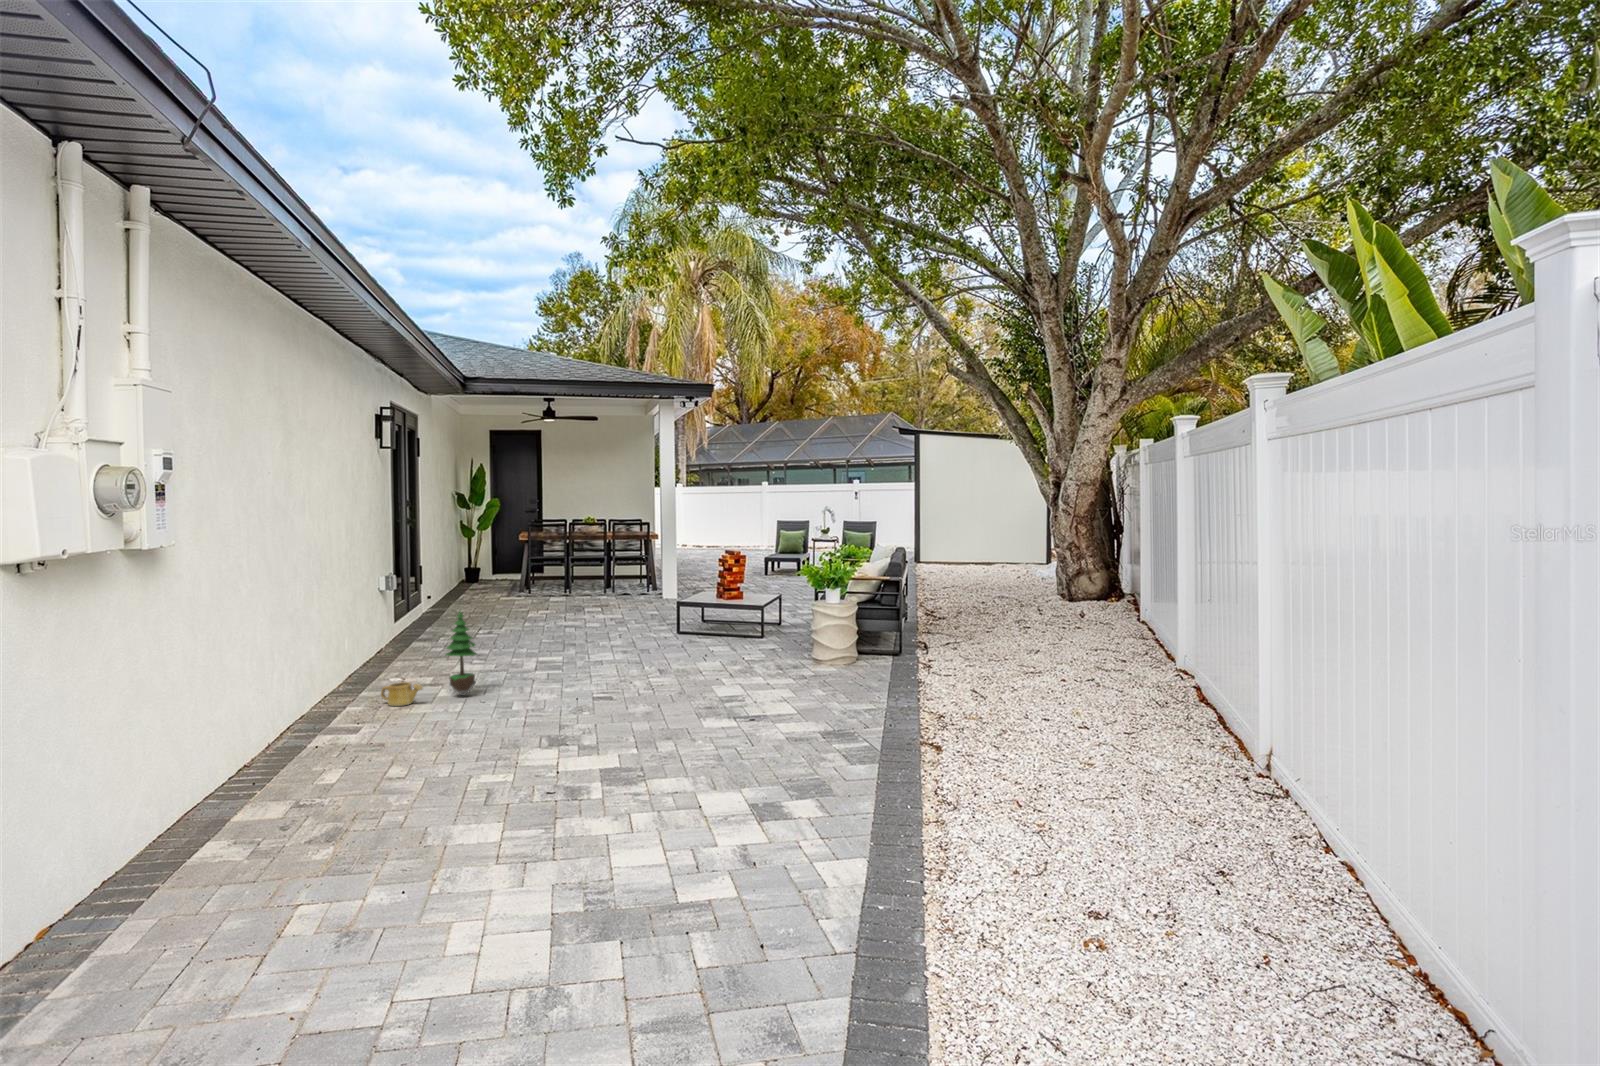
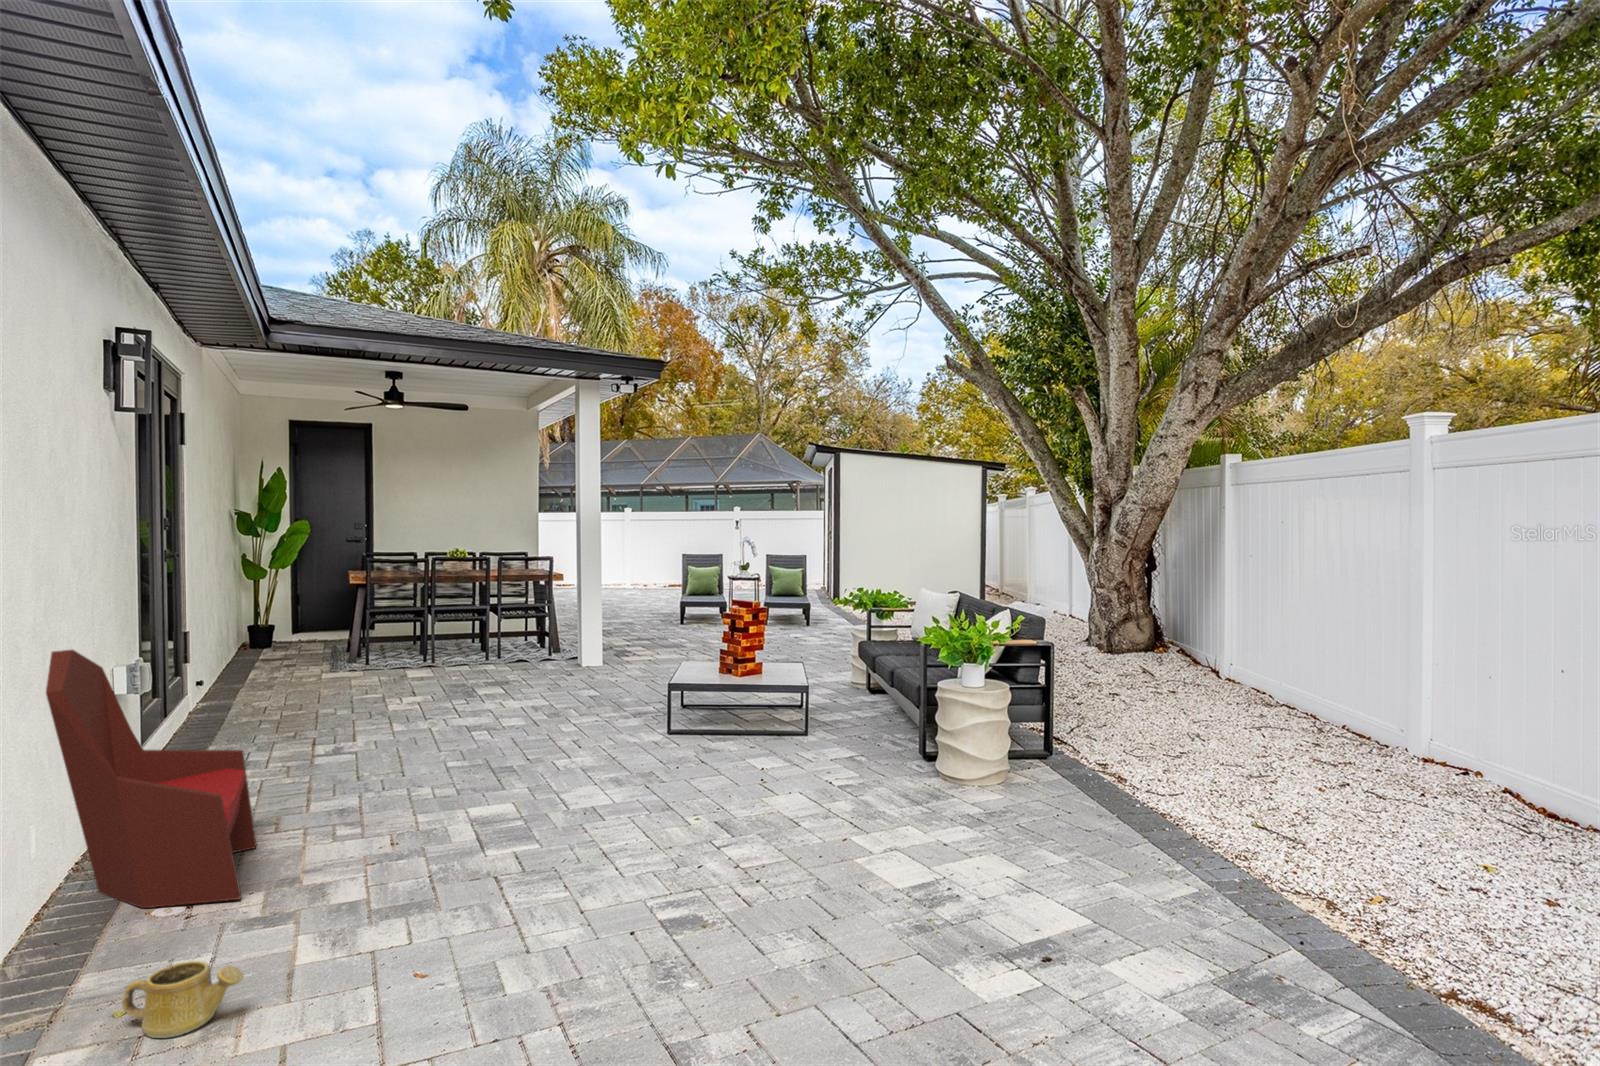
armchair: none [352,564,442,678] -> present [46,650,256,908]
potted tree: present [446,612,477,696] -> none [297,763,380,970]

